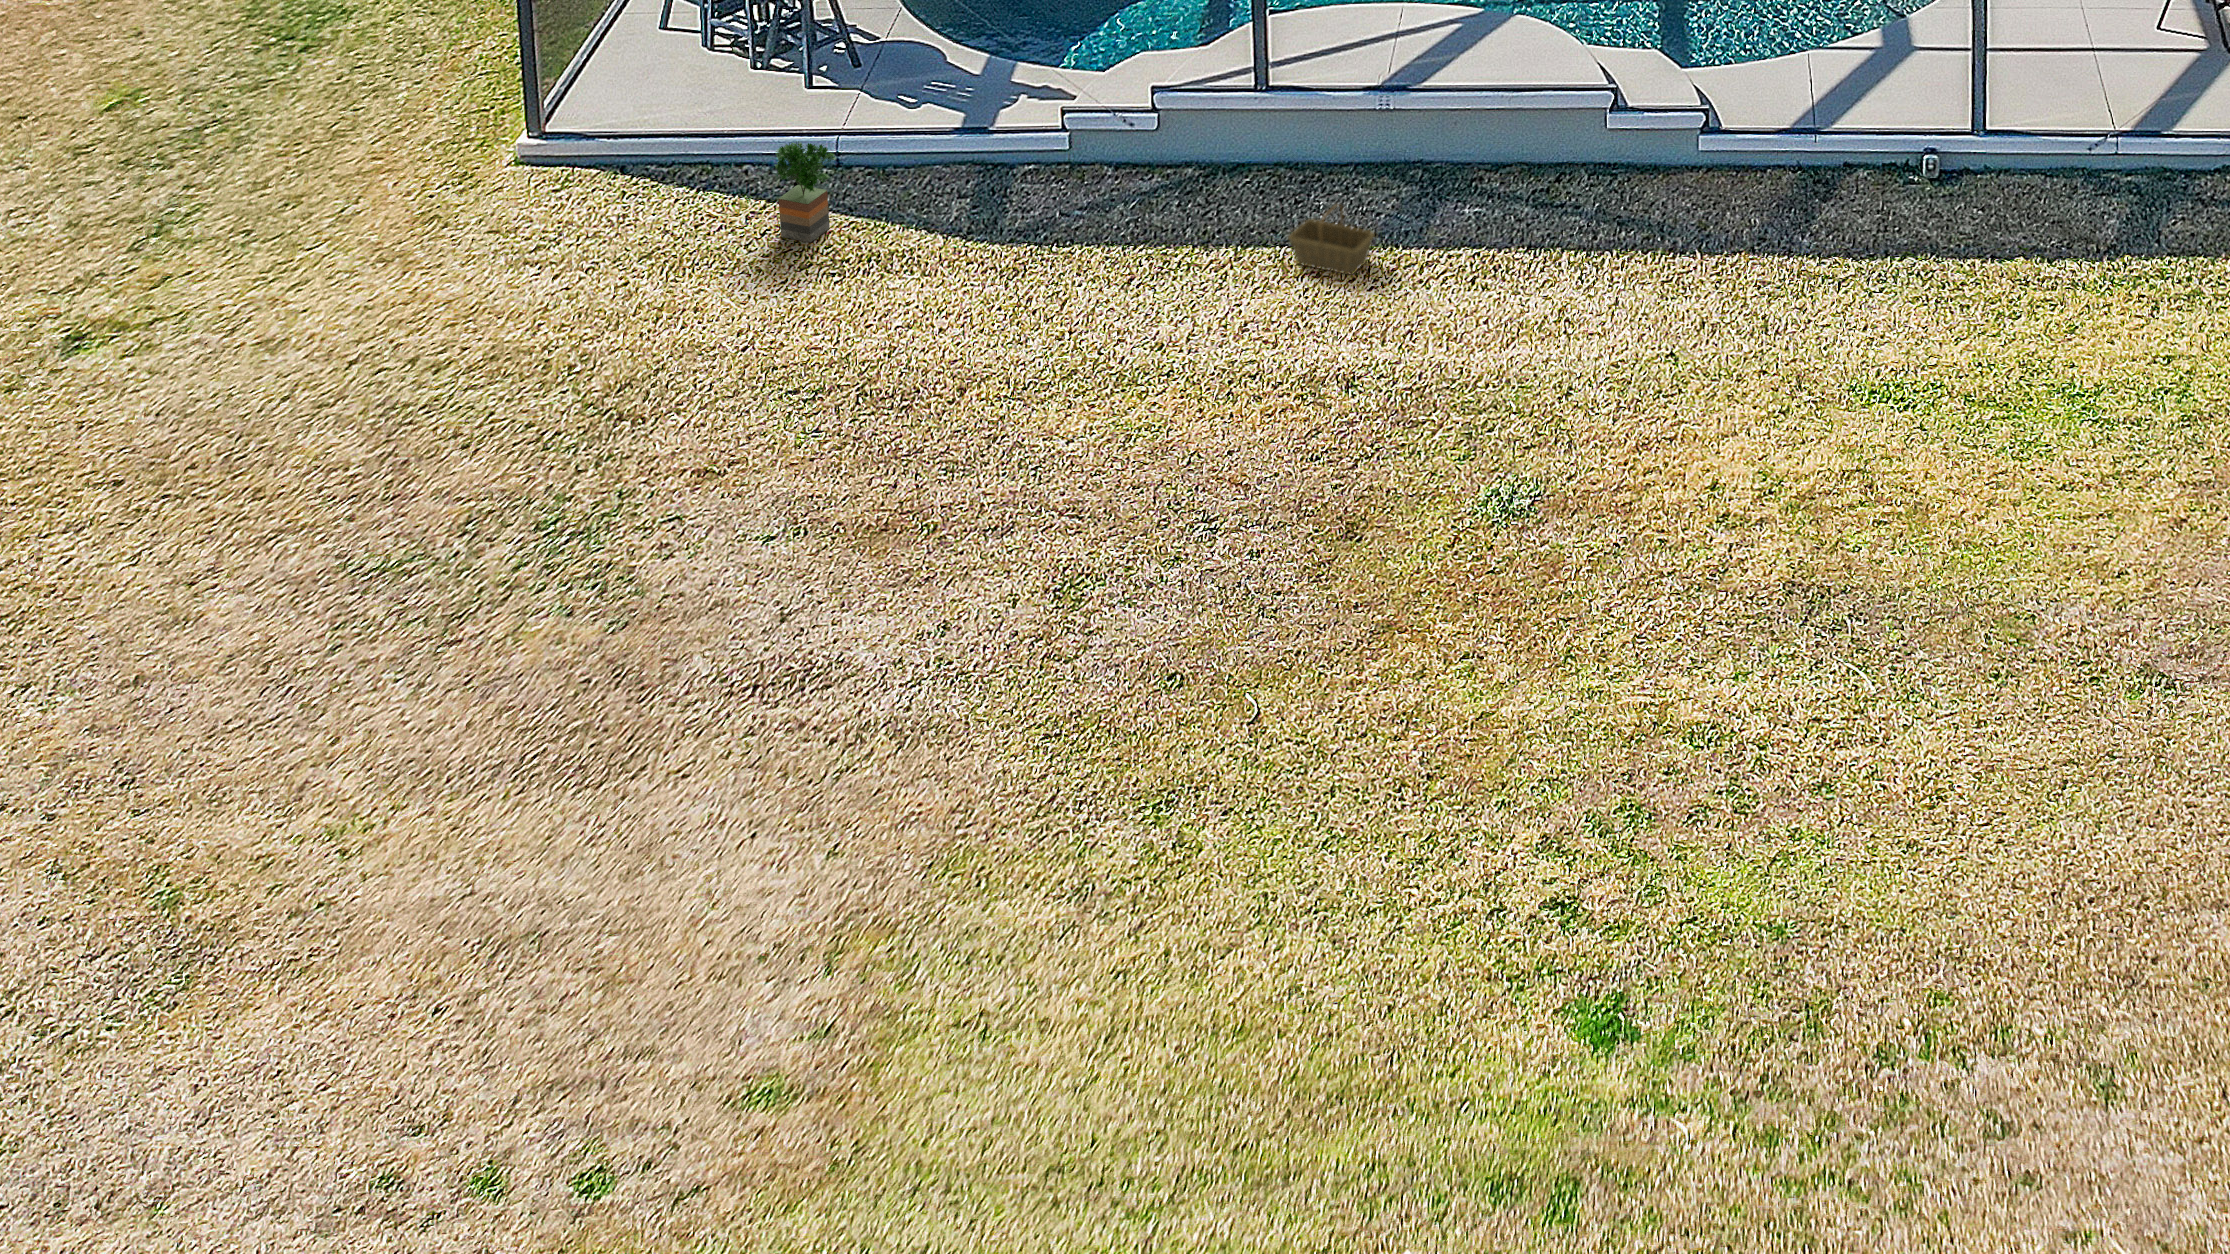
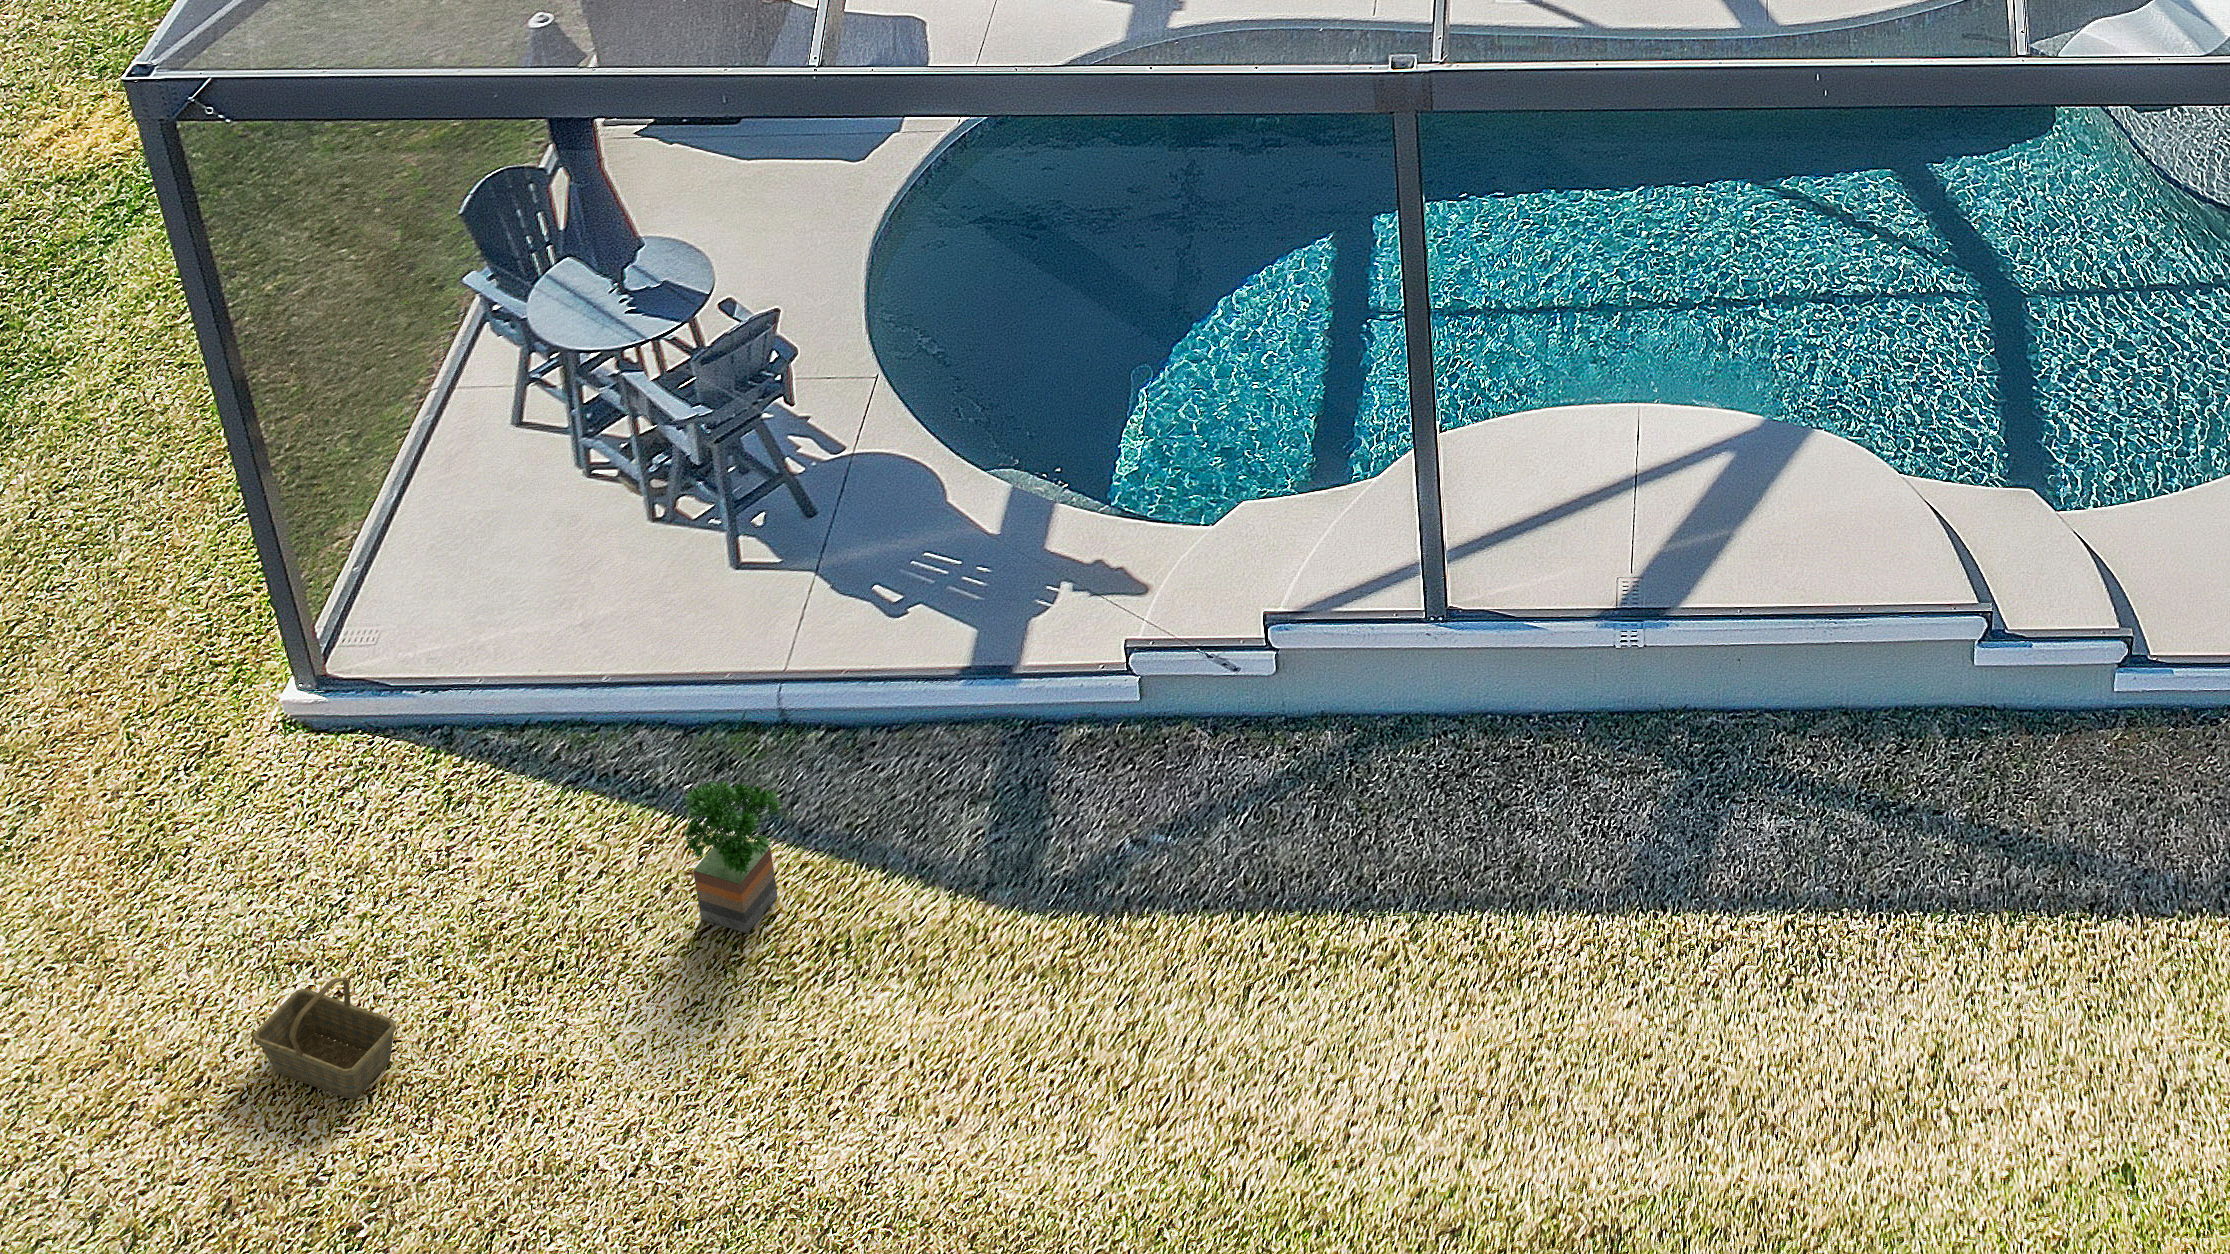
basket: present [1289,205,1374,274] -> present [253,978,396,1099]

